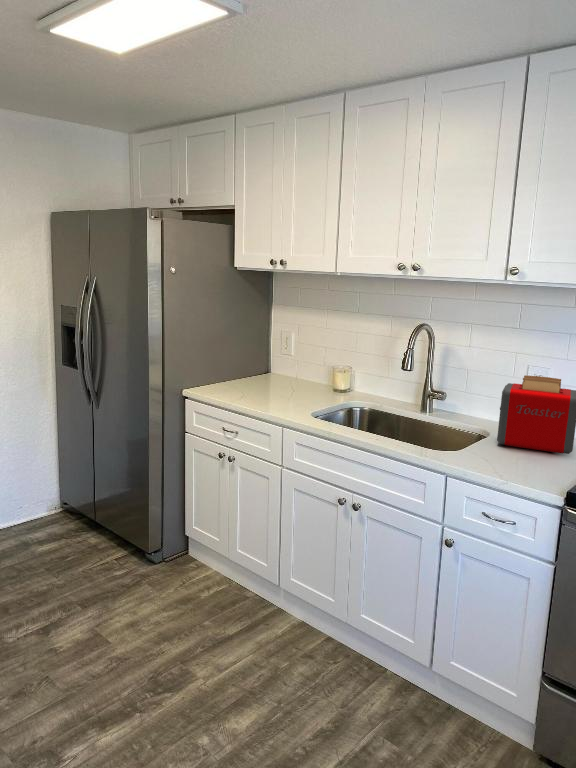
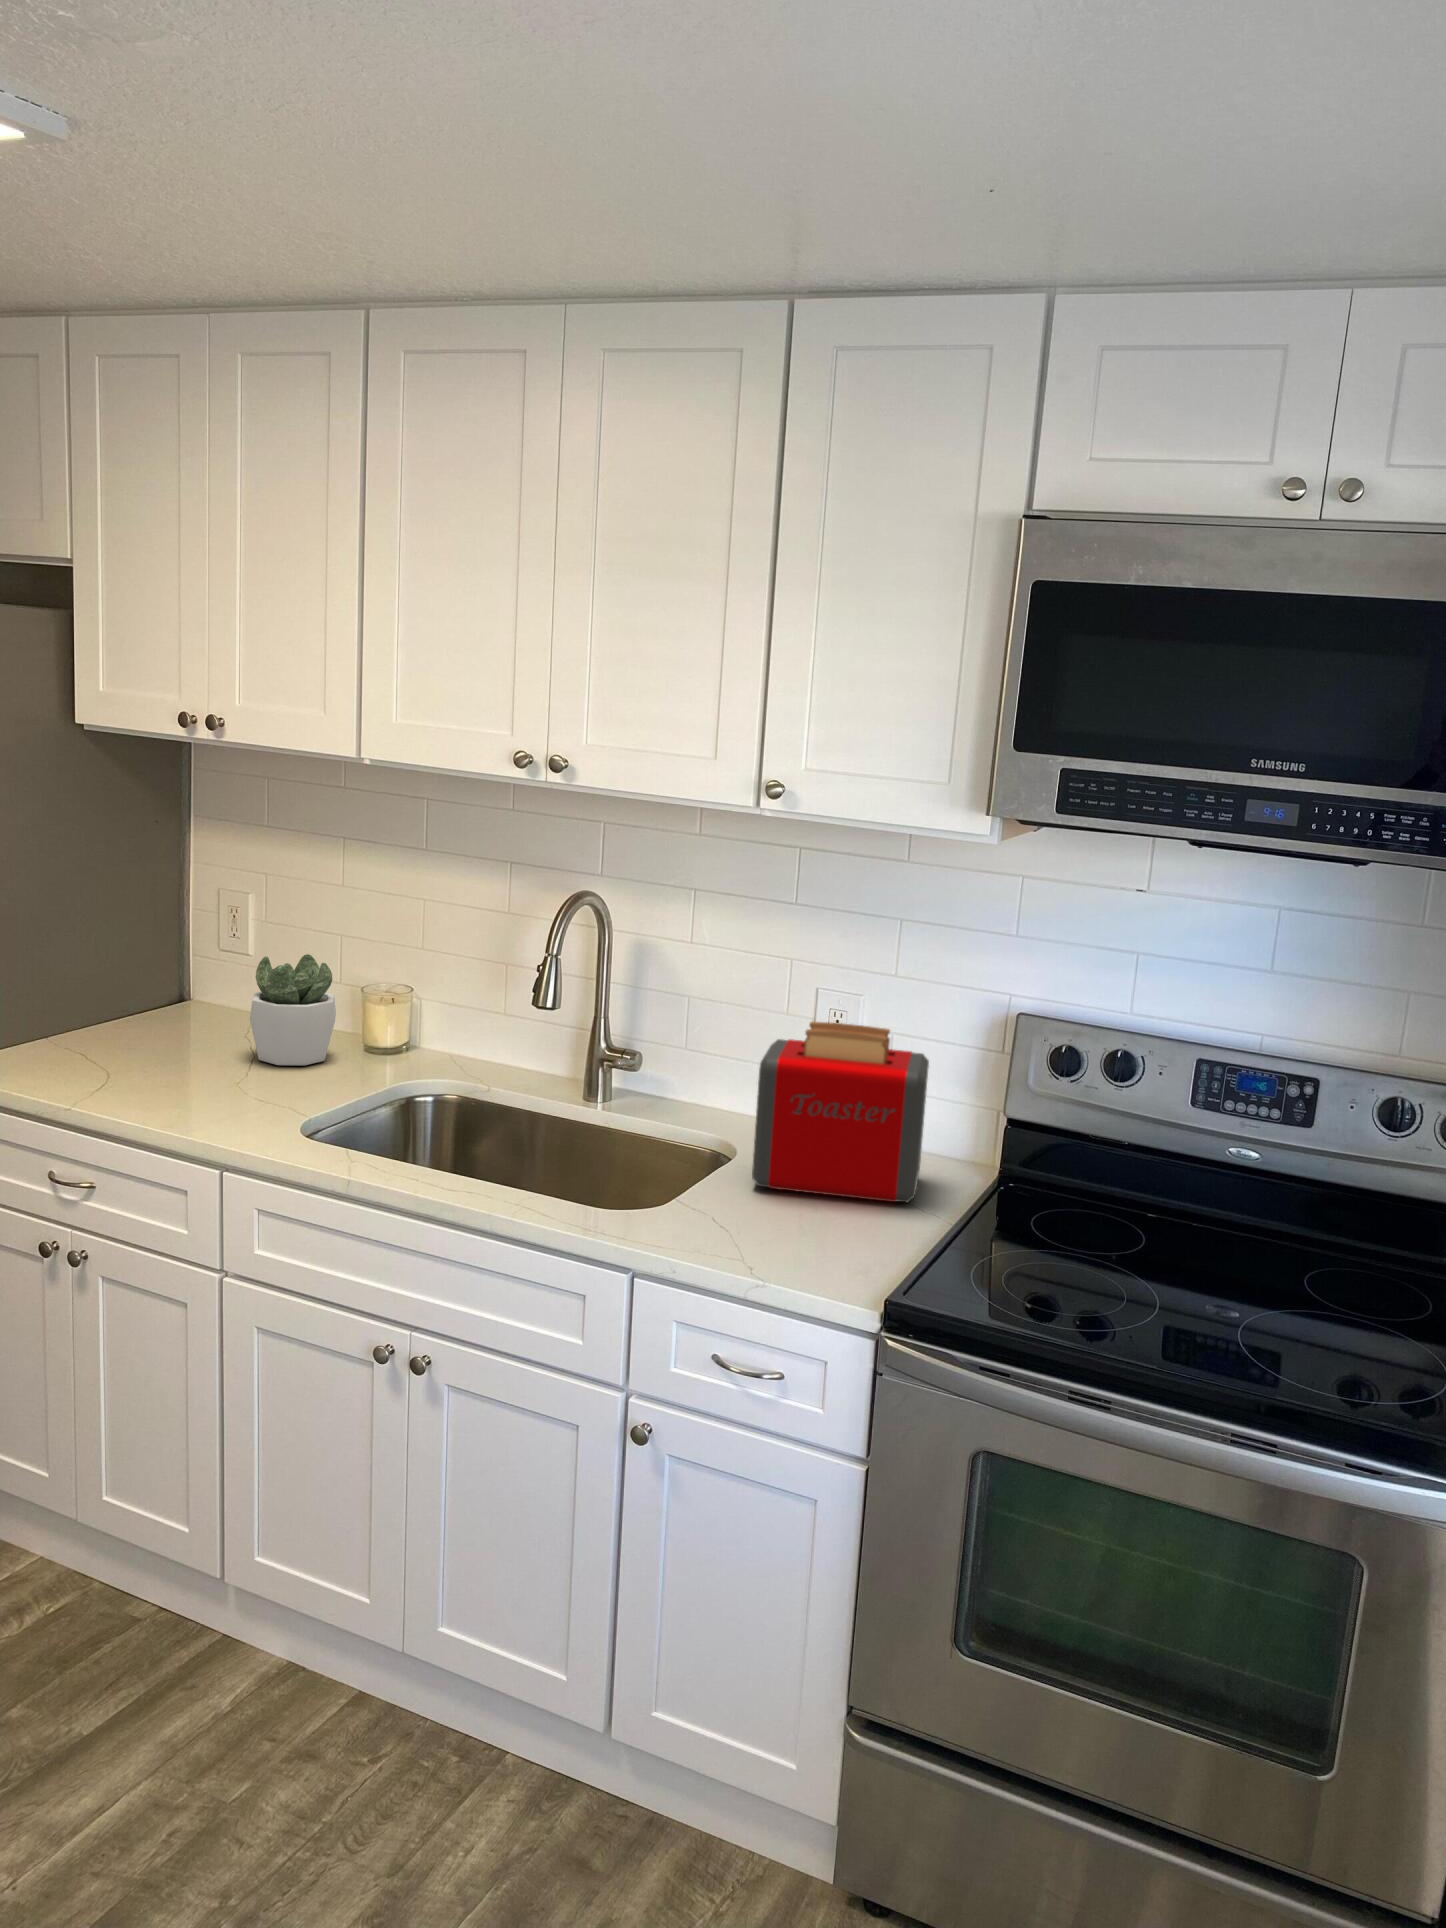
succulent plant: none [293,353,325,395] -> present [250,954,336,1066]

